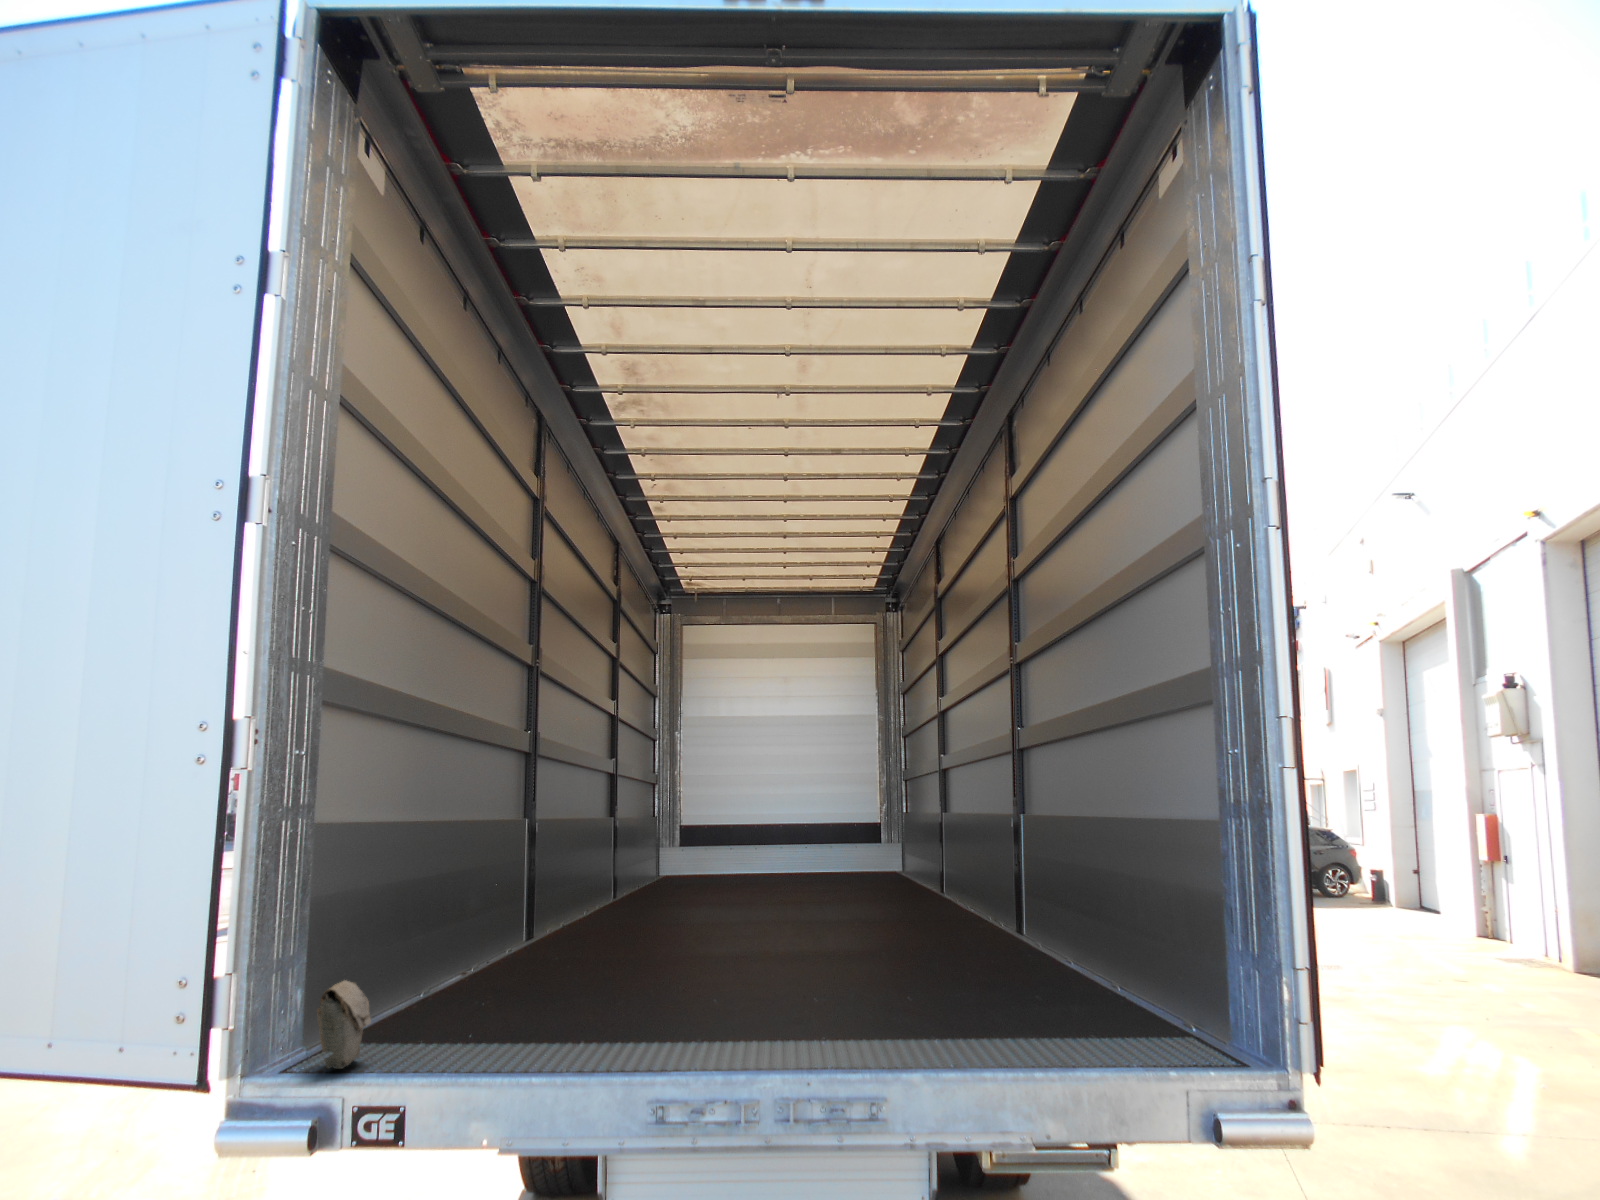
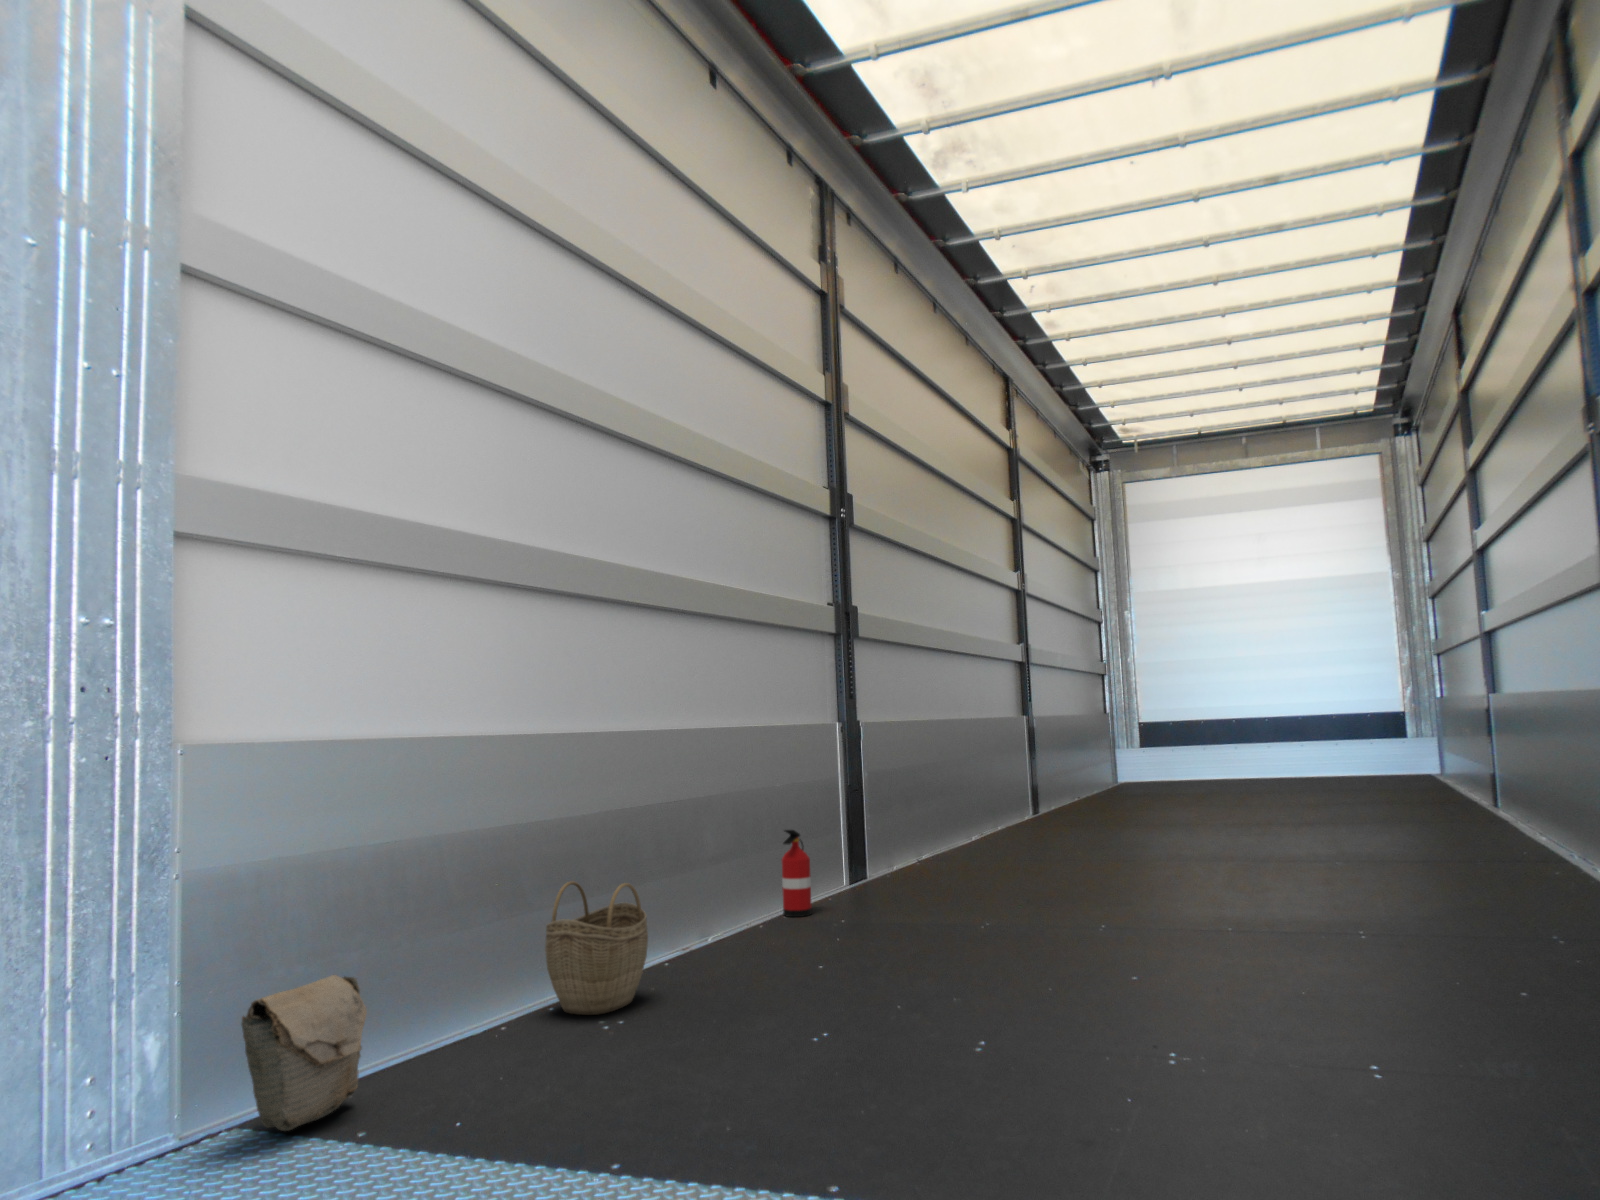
fire extinguisher: none [494,905,517,970] -> present [782,830,812,917]
woven basket: none [406,932,470,1021] -> present [545,881,648,1015]

